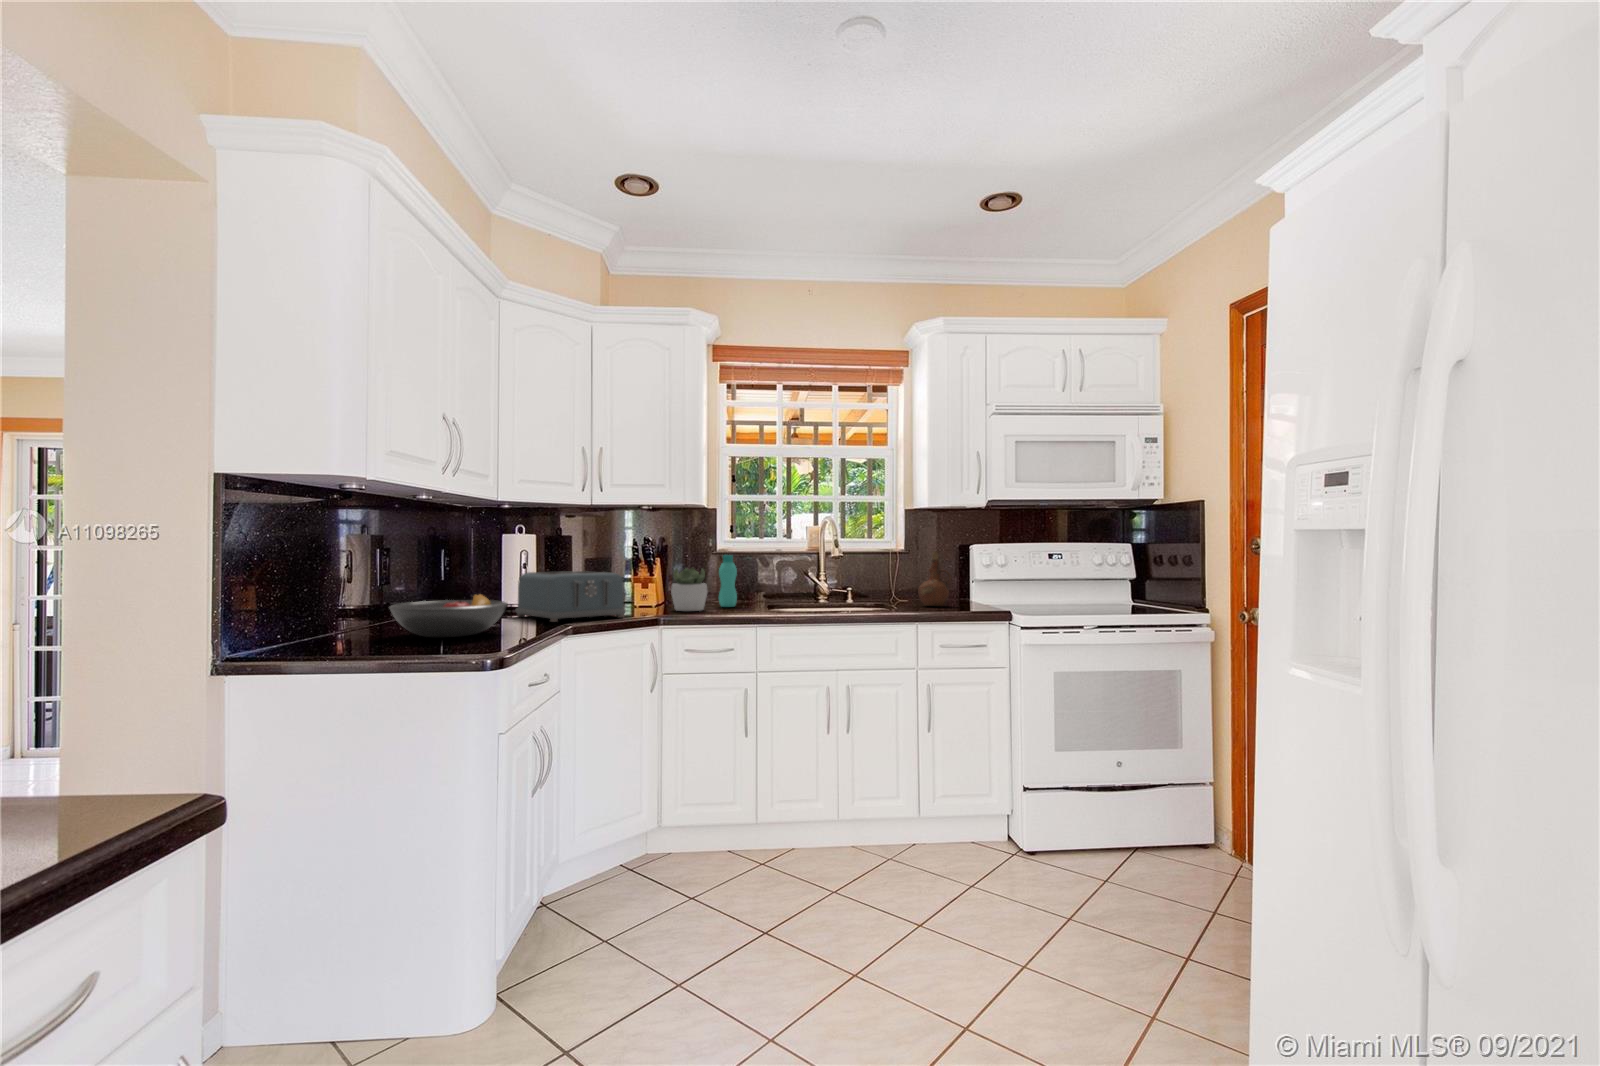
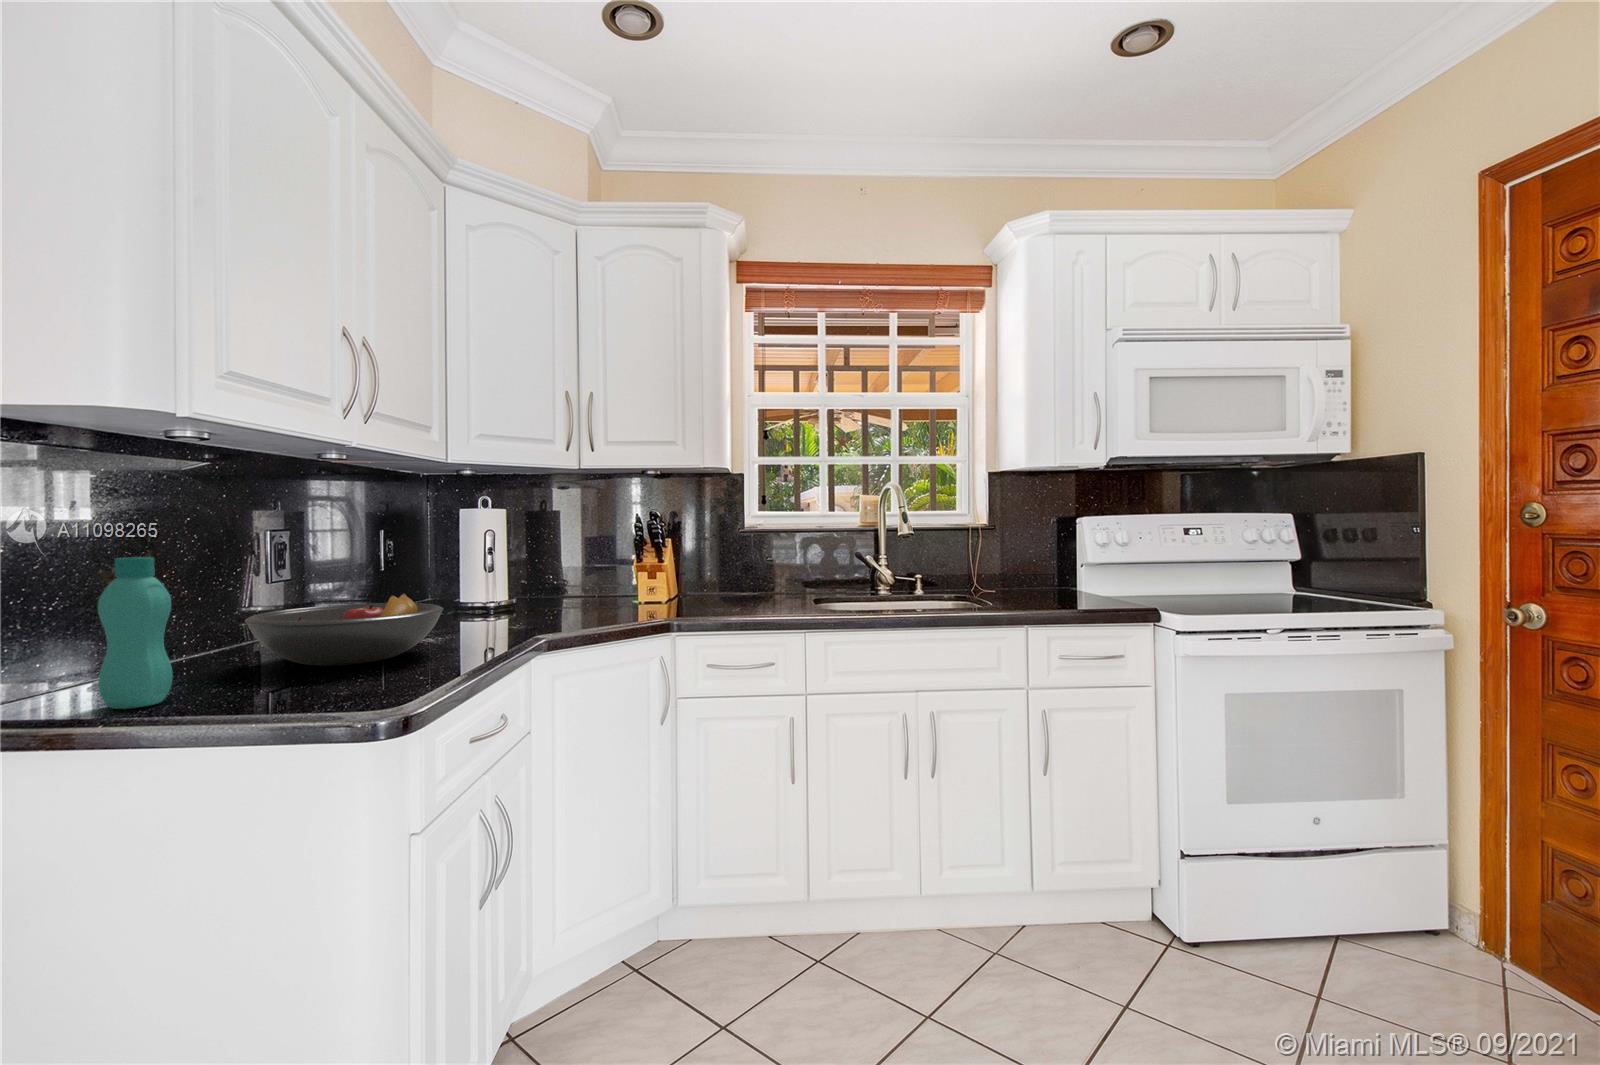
ceramic pitcher: present [918,551,951,606] -> none [1013,526,1057,598]
bottle: present [719,555,737,607] -> present [98,557,173,709]
succulent plant: present [671,568,707,611] -> none [688,550,738,610]
toaster: present [516,571,626,622] -> none [474,557,626,631]

